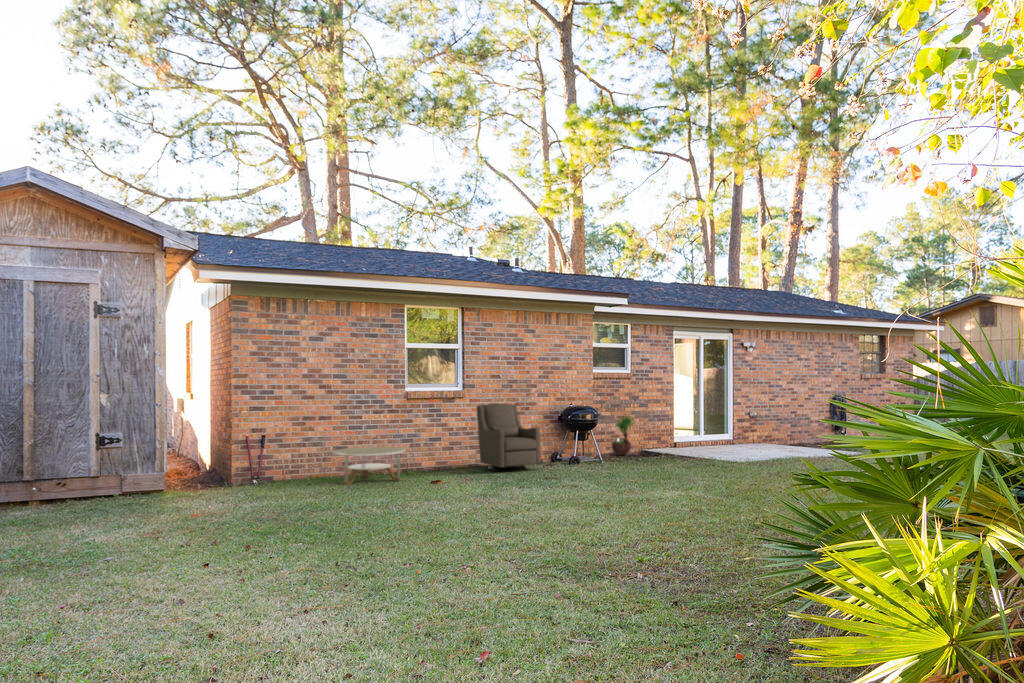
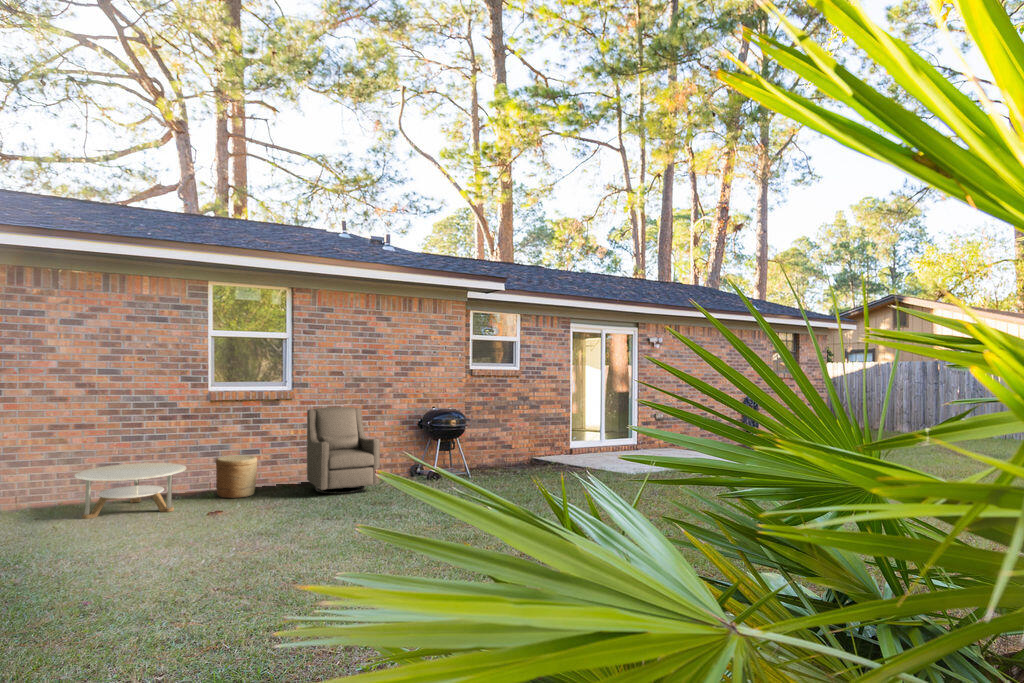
potted tree: present [612,415,634,455] -> none [491,416,520,467]
woven basket: none [417,442,447,474] -> present [216,455,257,498]

